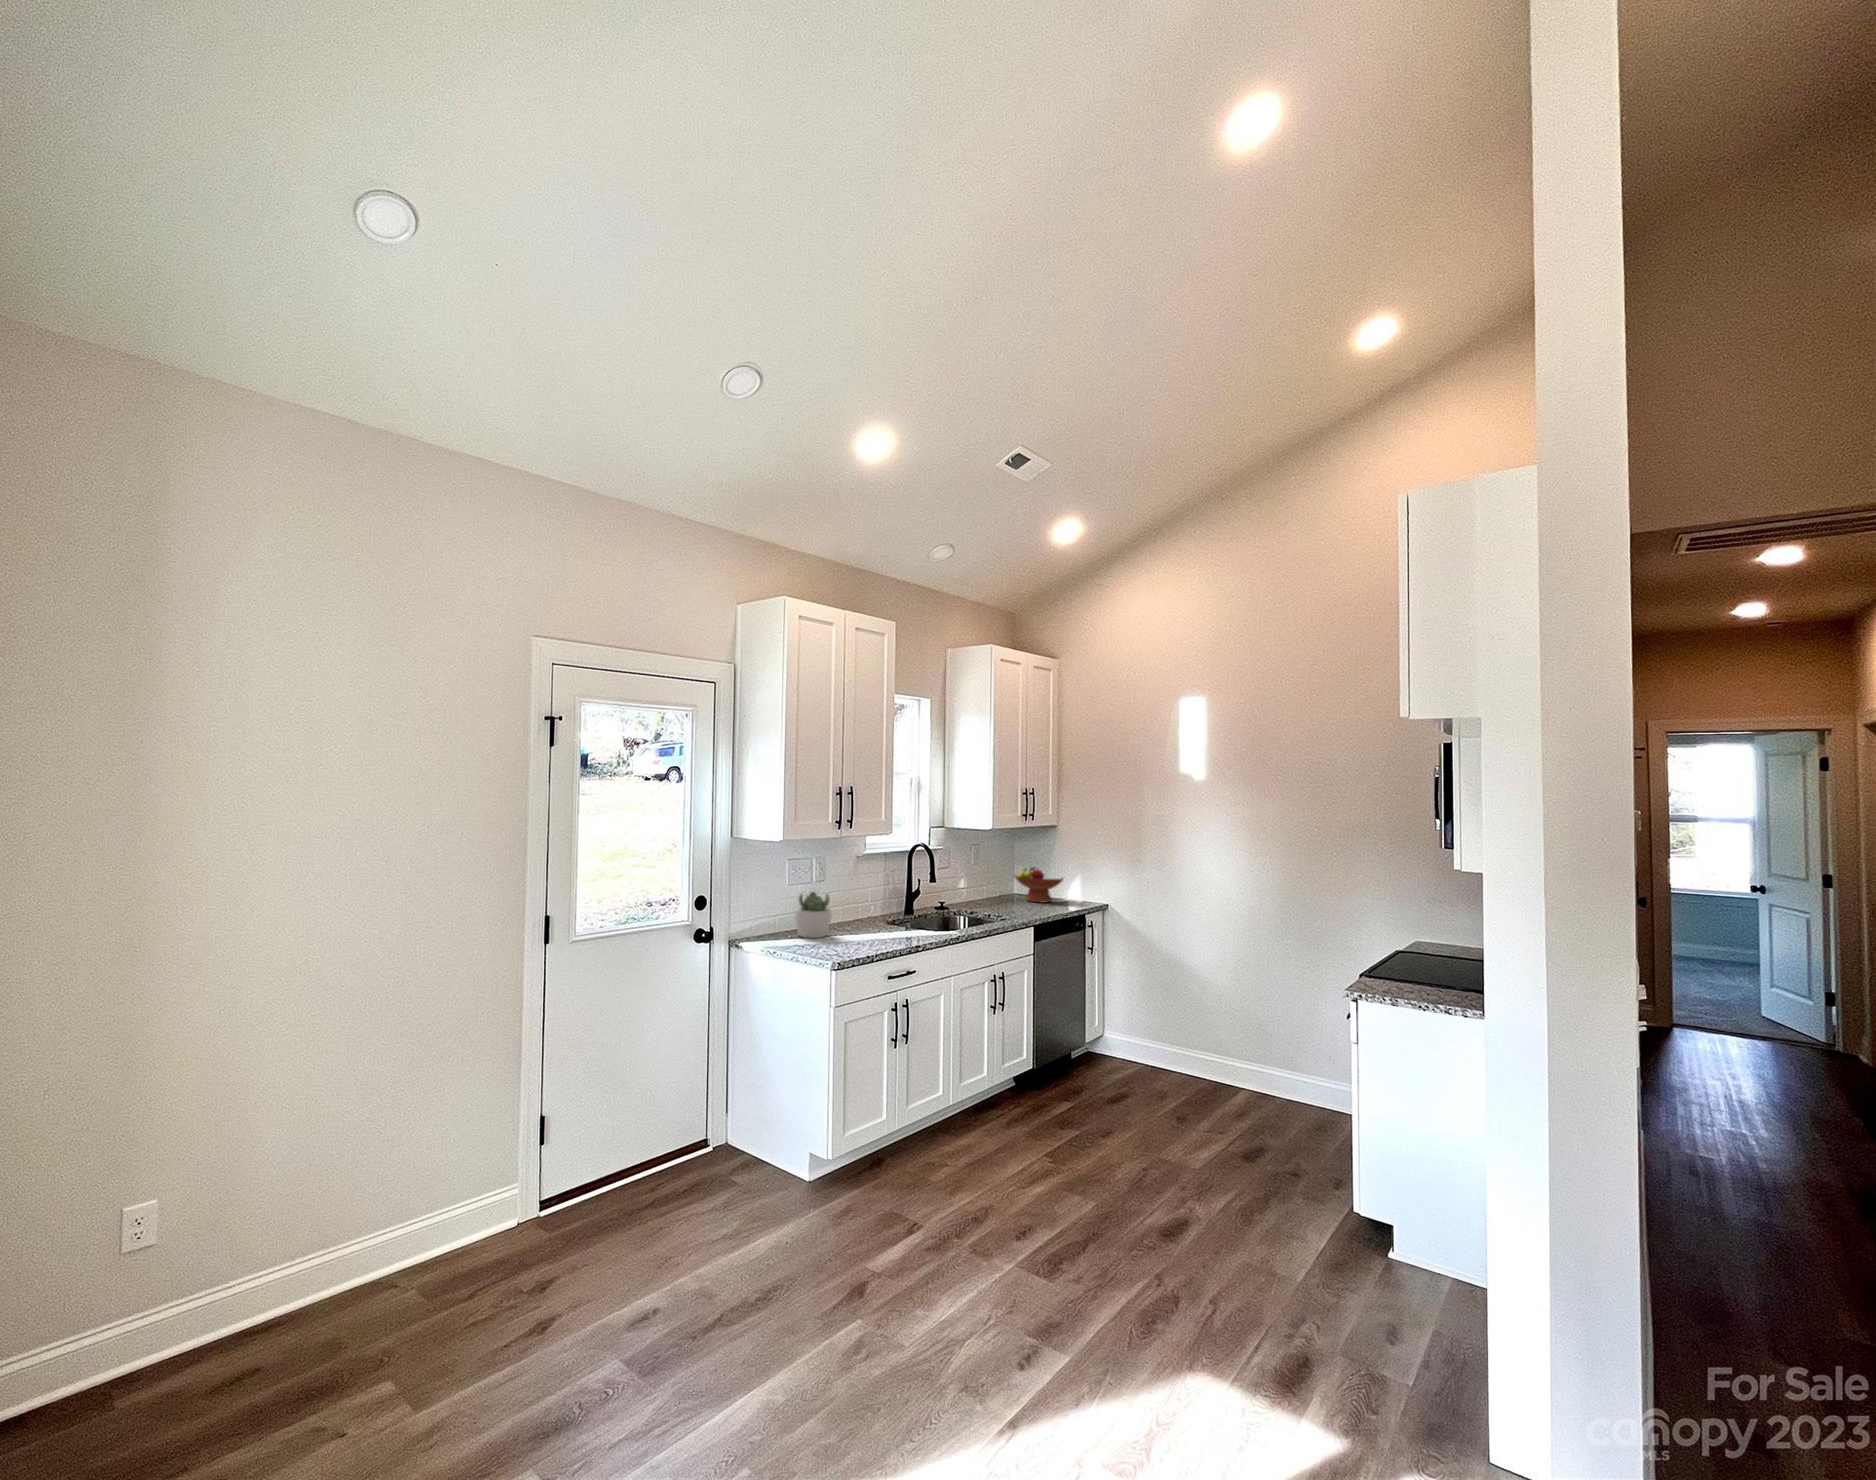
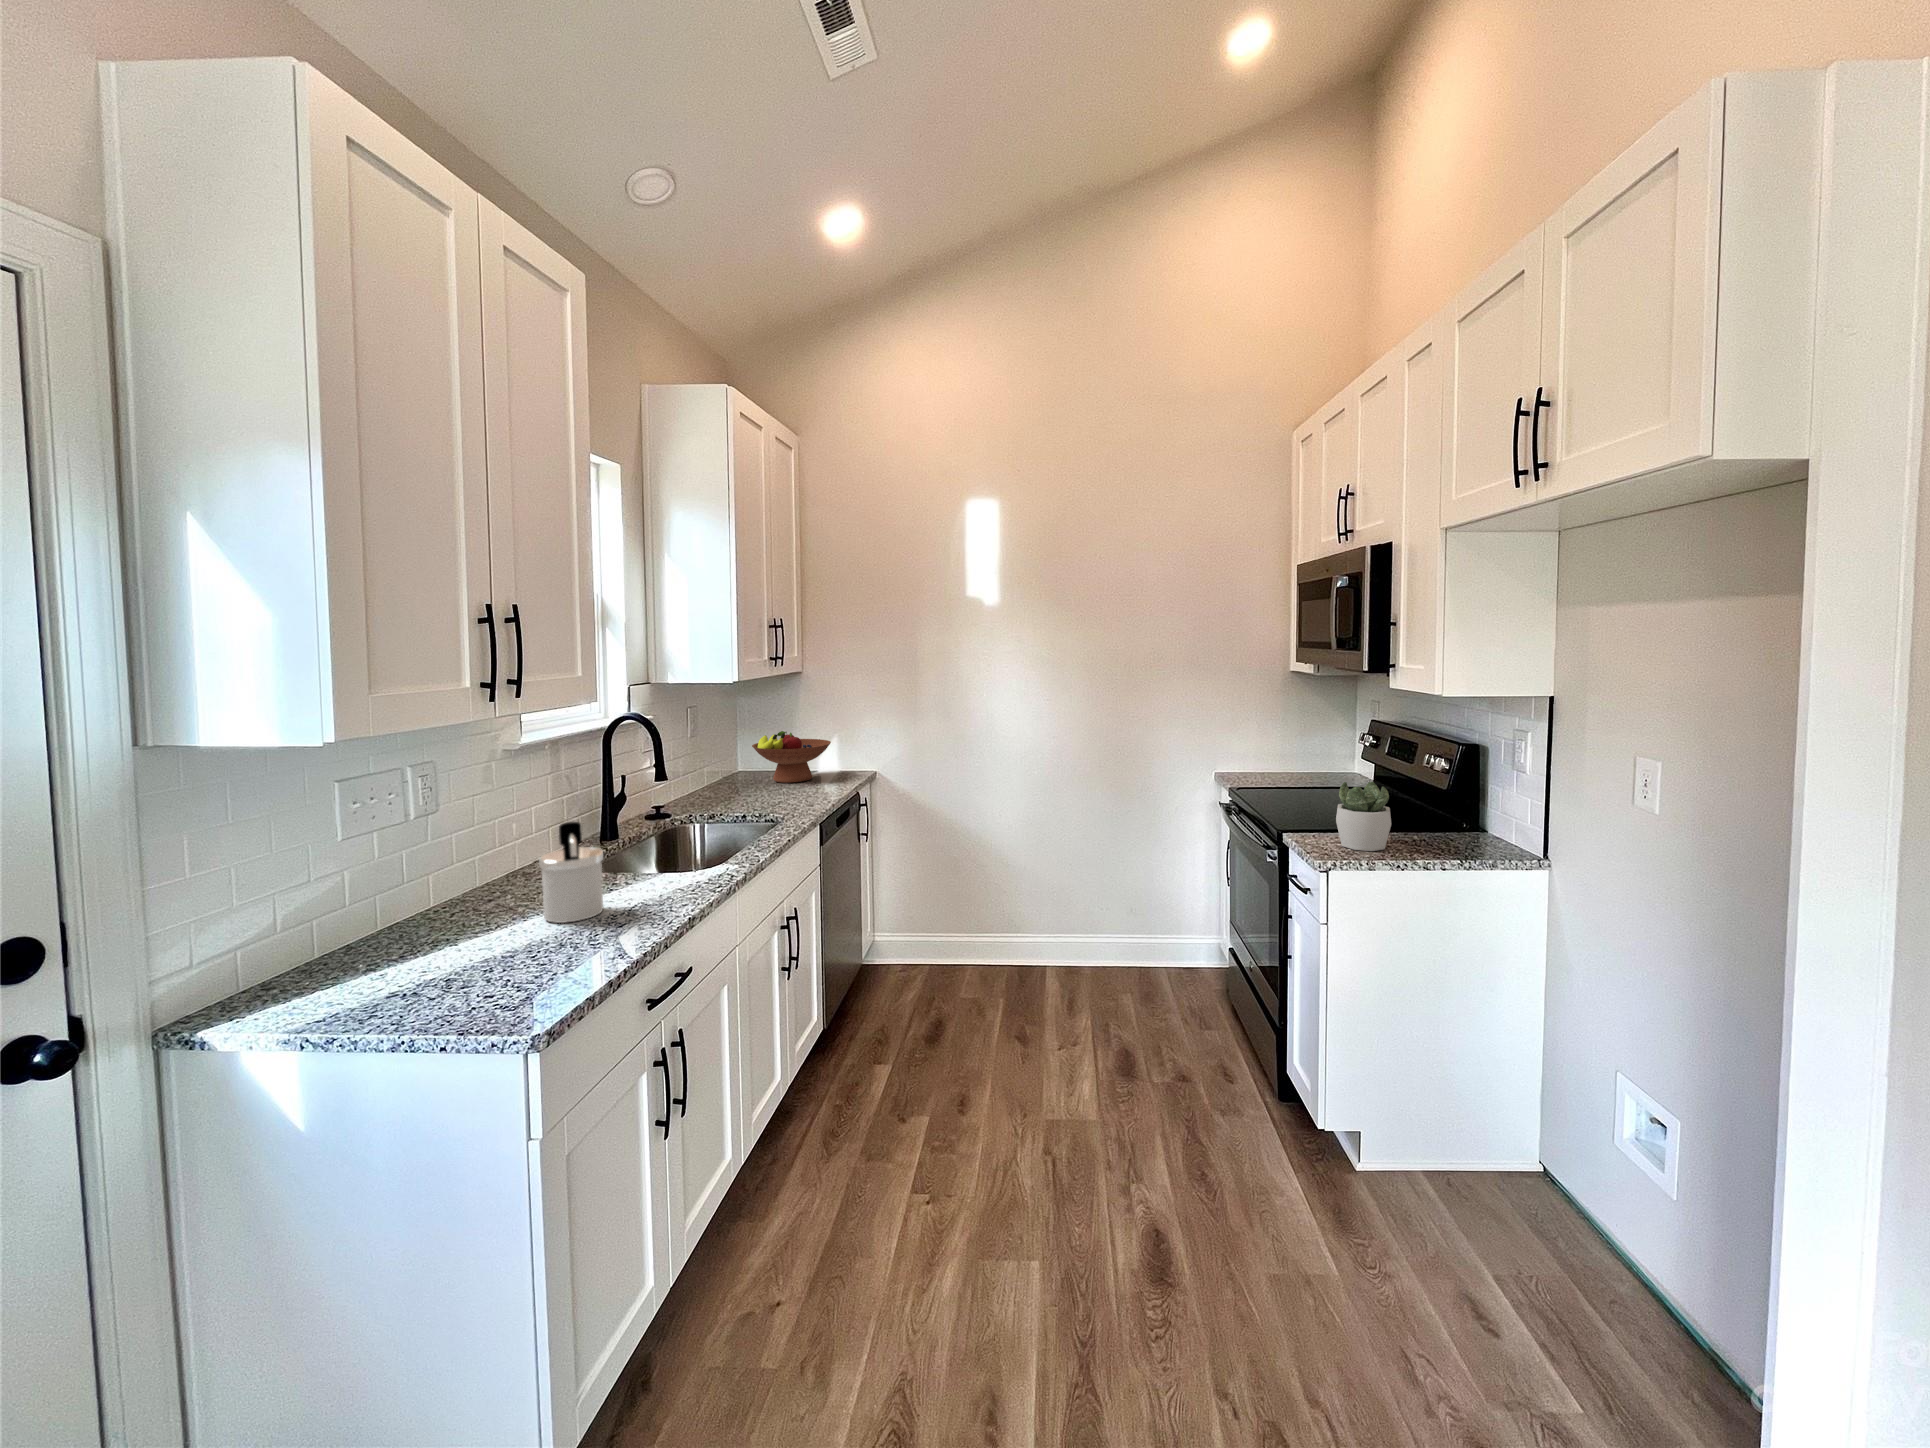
soap dispenser: none [861,889,889,938] -> present [539,822,603,923]
succulent plant: present [795,892,832,938] -> present [1336,782,1391,851]

